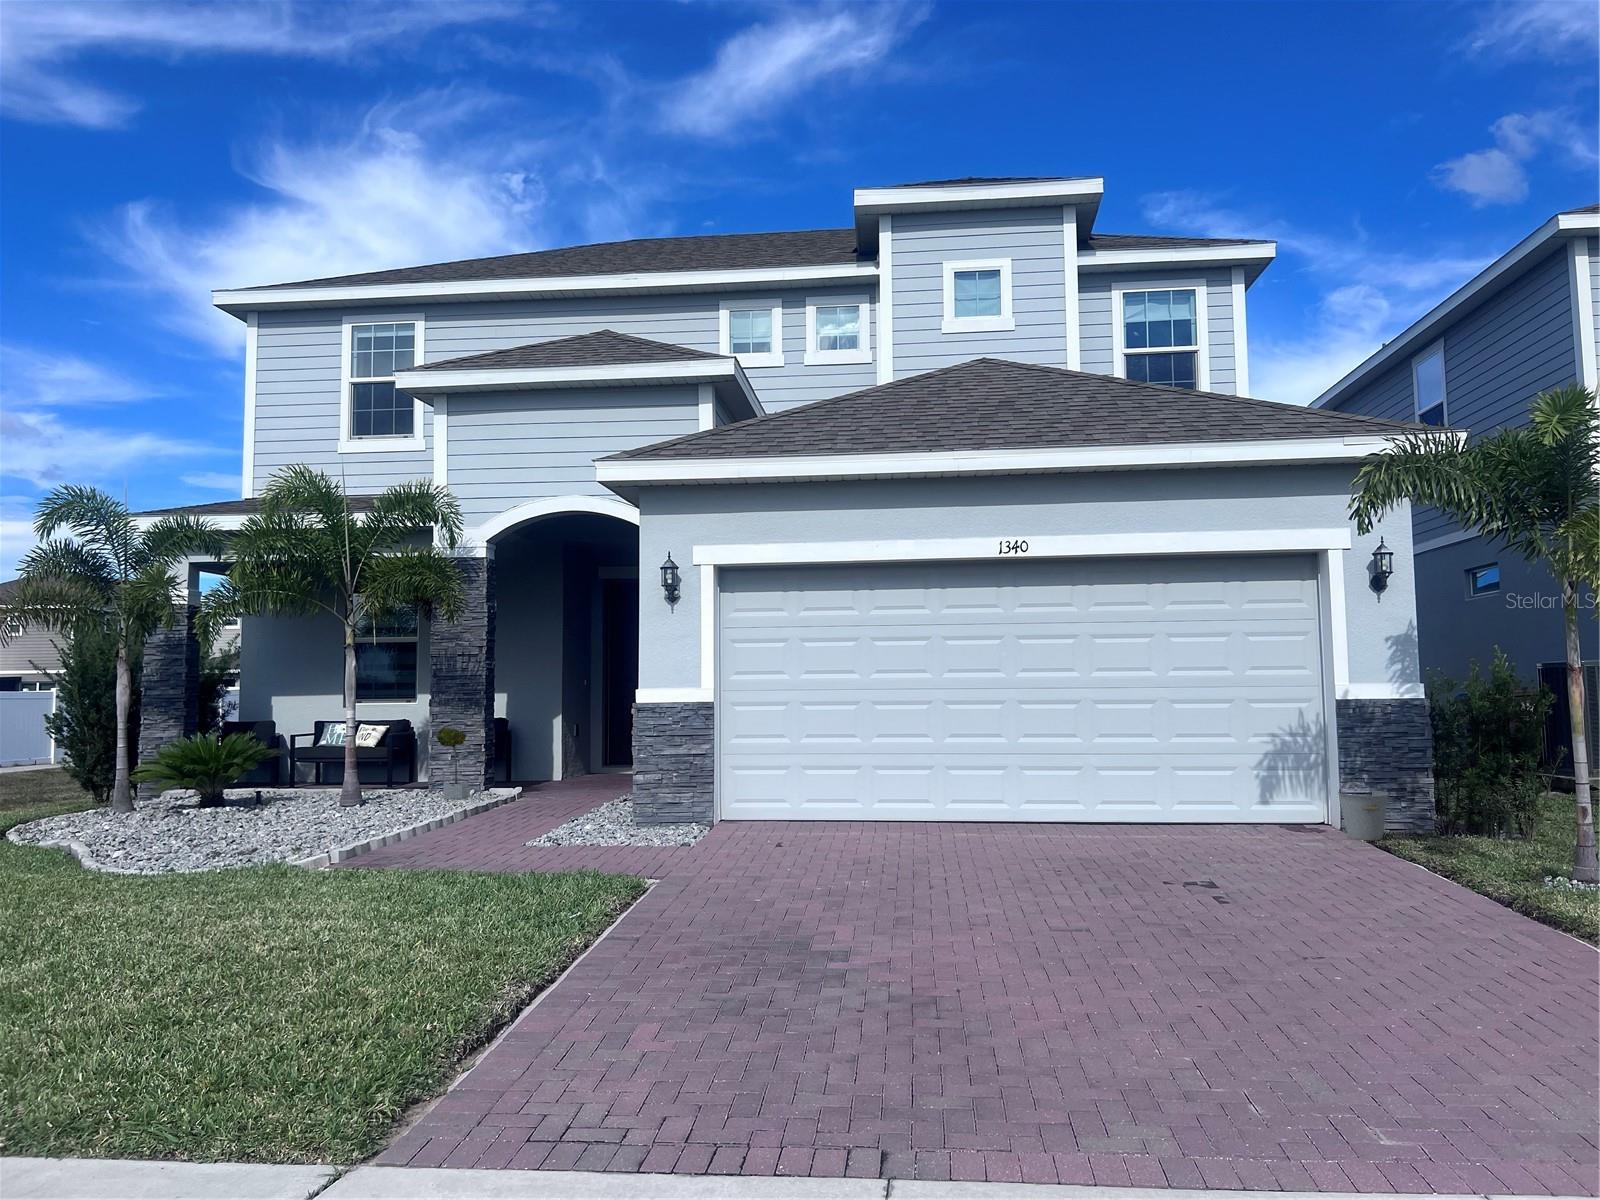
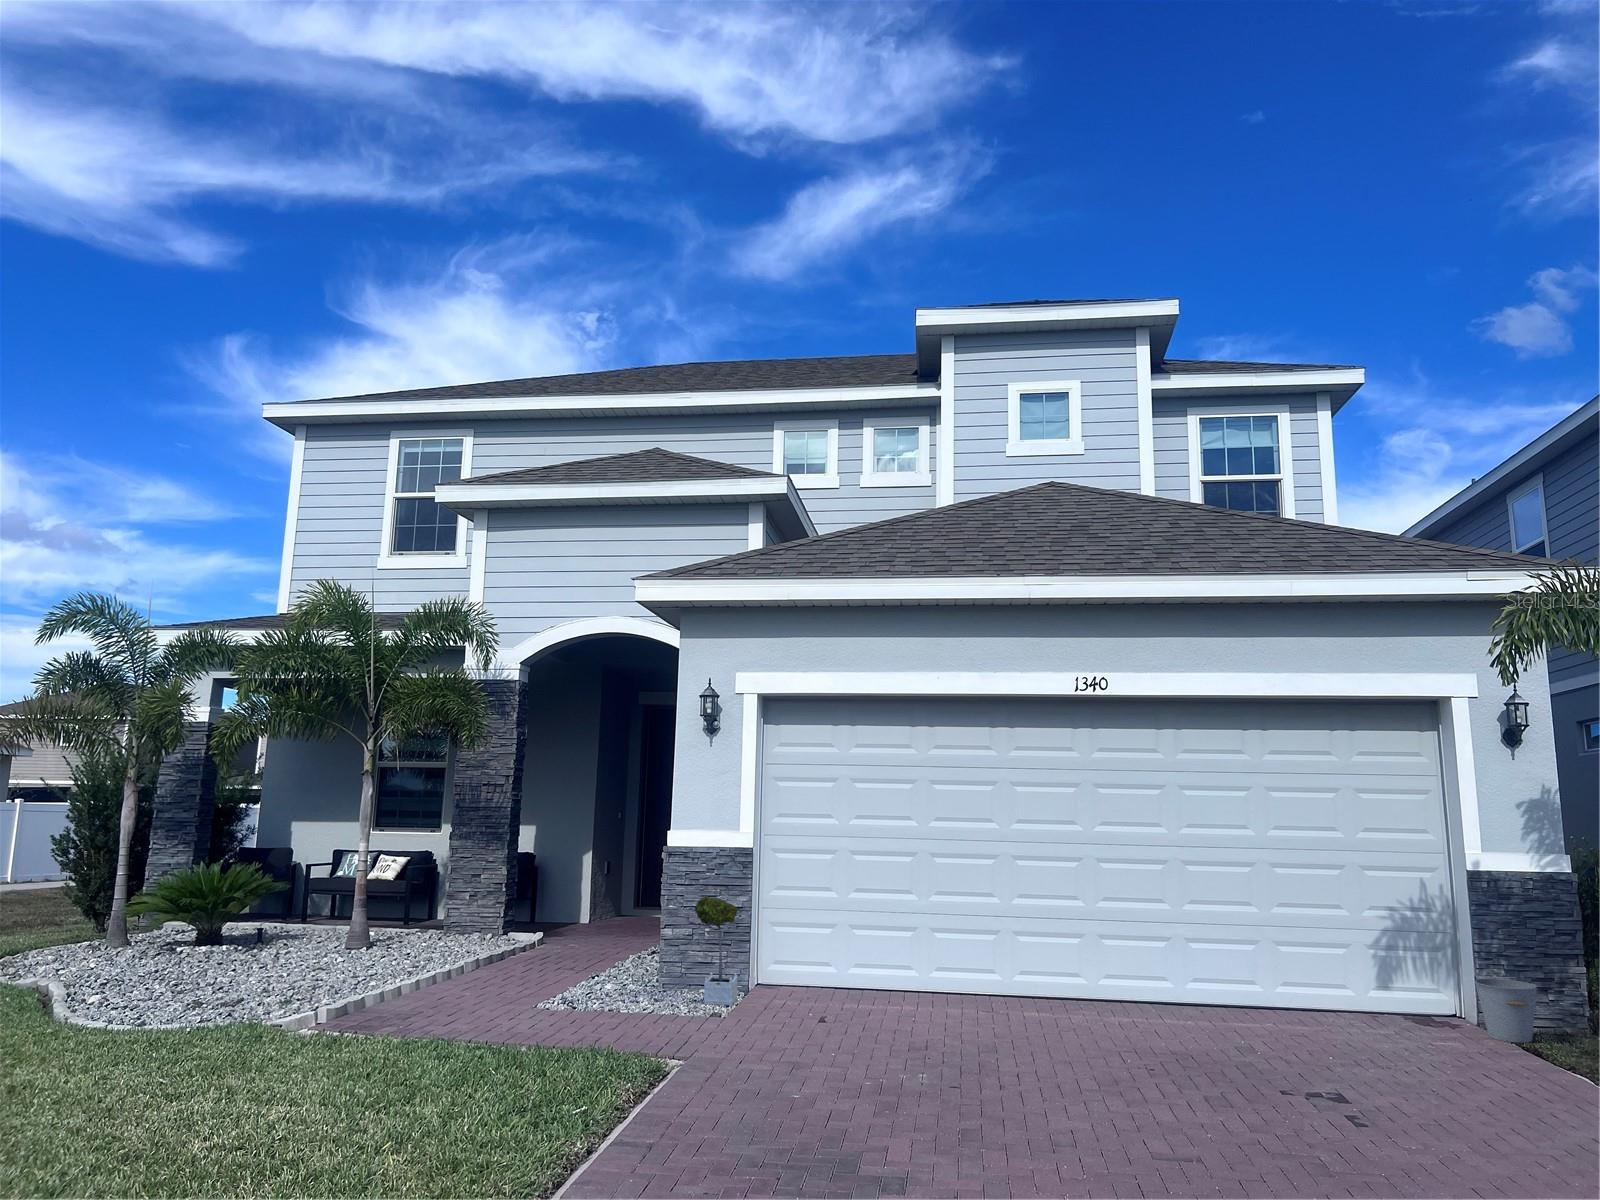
potted tree: present [436,727,470,799] -> present [695,896,738,1005]

